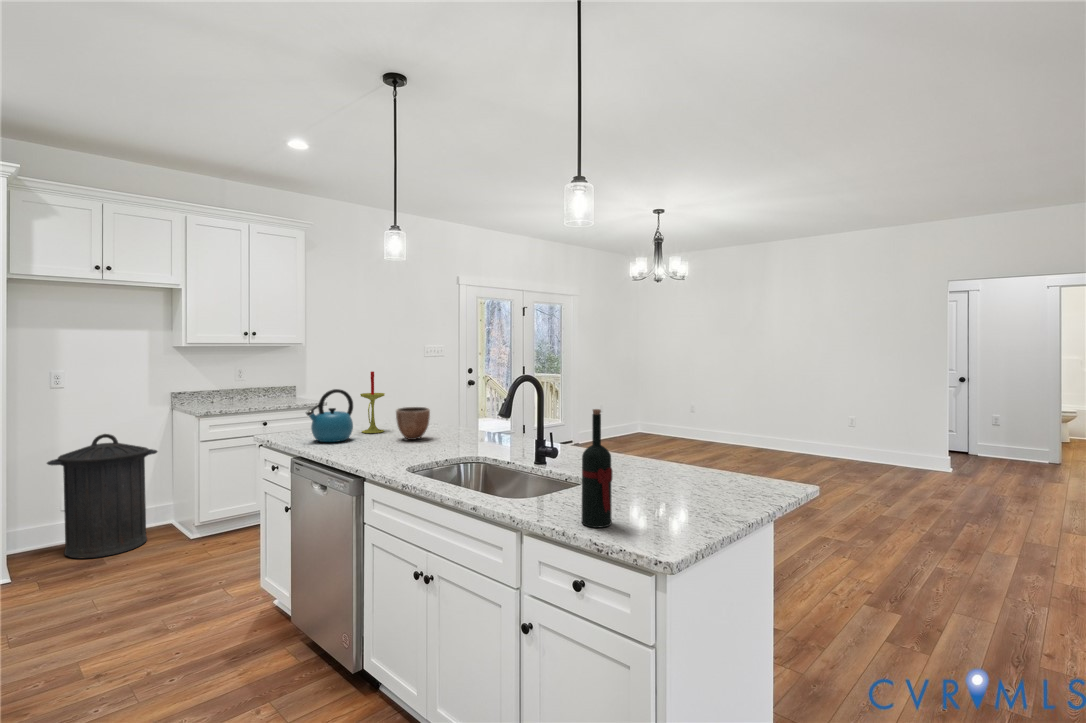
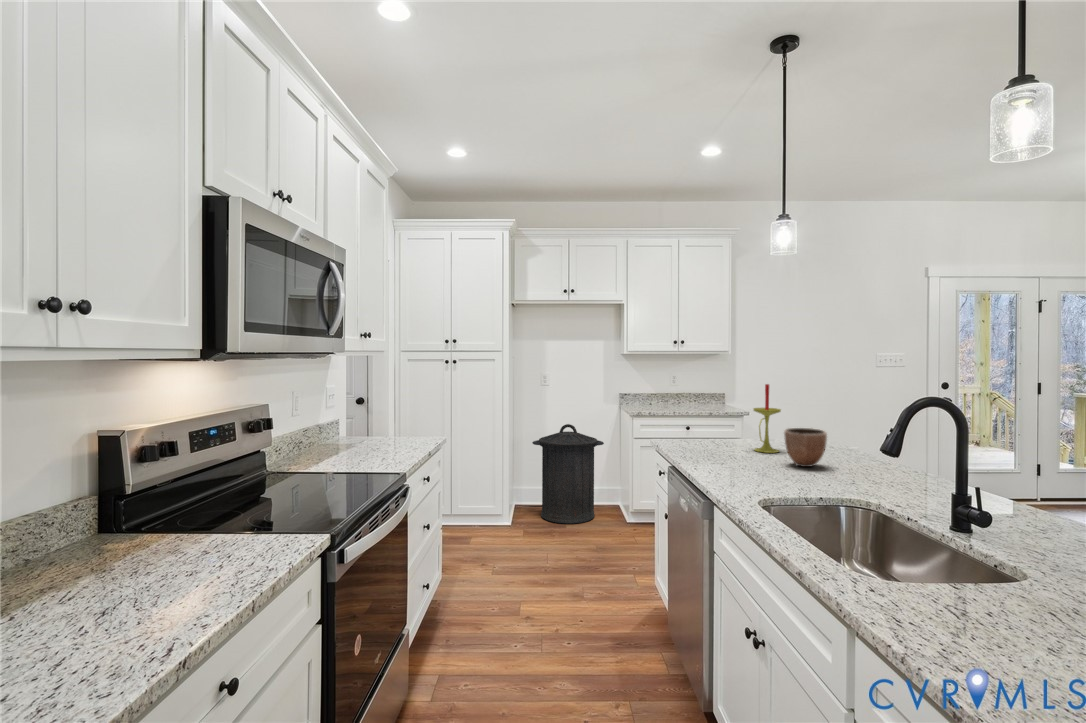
kettle: present [306,389,353,442] -> none [689,402,740,457]
wine bottle: present [582,409,612,528] -> none [955,466,1013,659]

